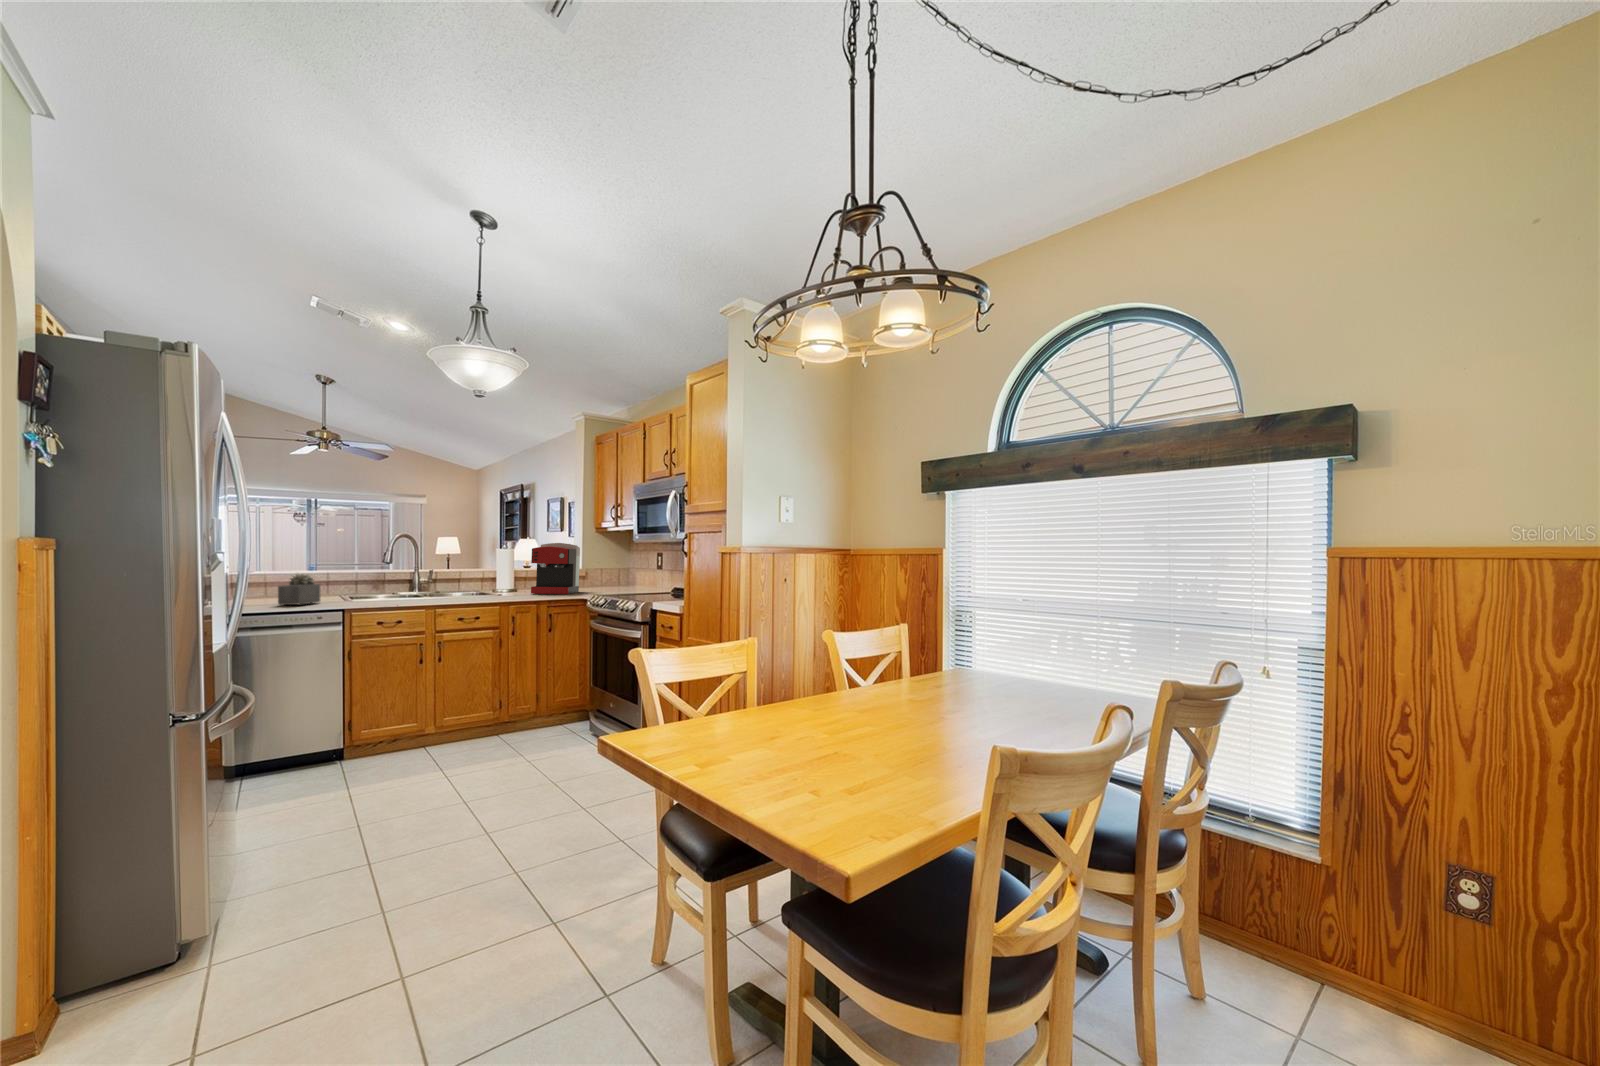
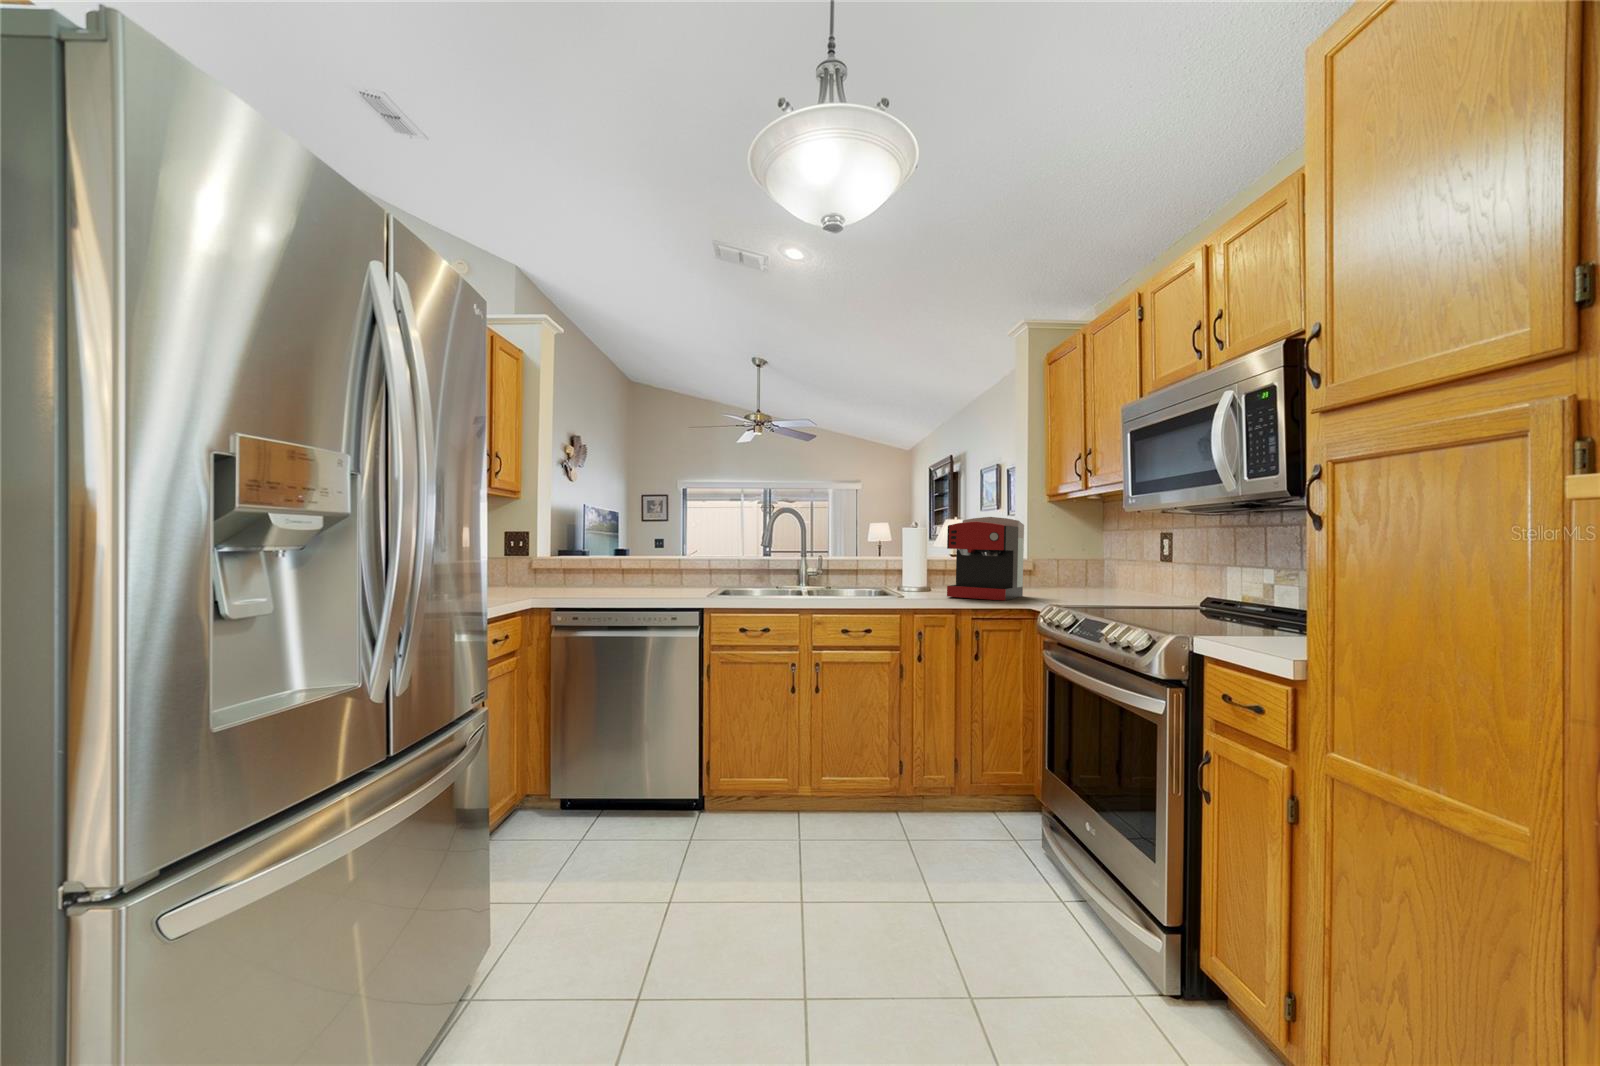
succulent plant: present [278,574,320,605] -> none [636,558,684,599]

